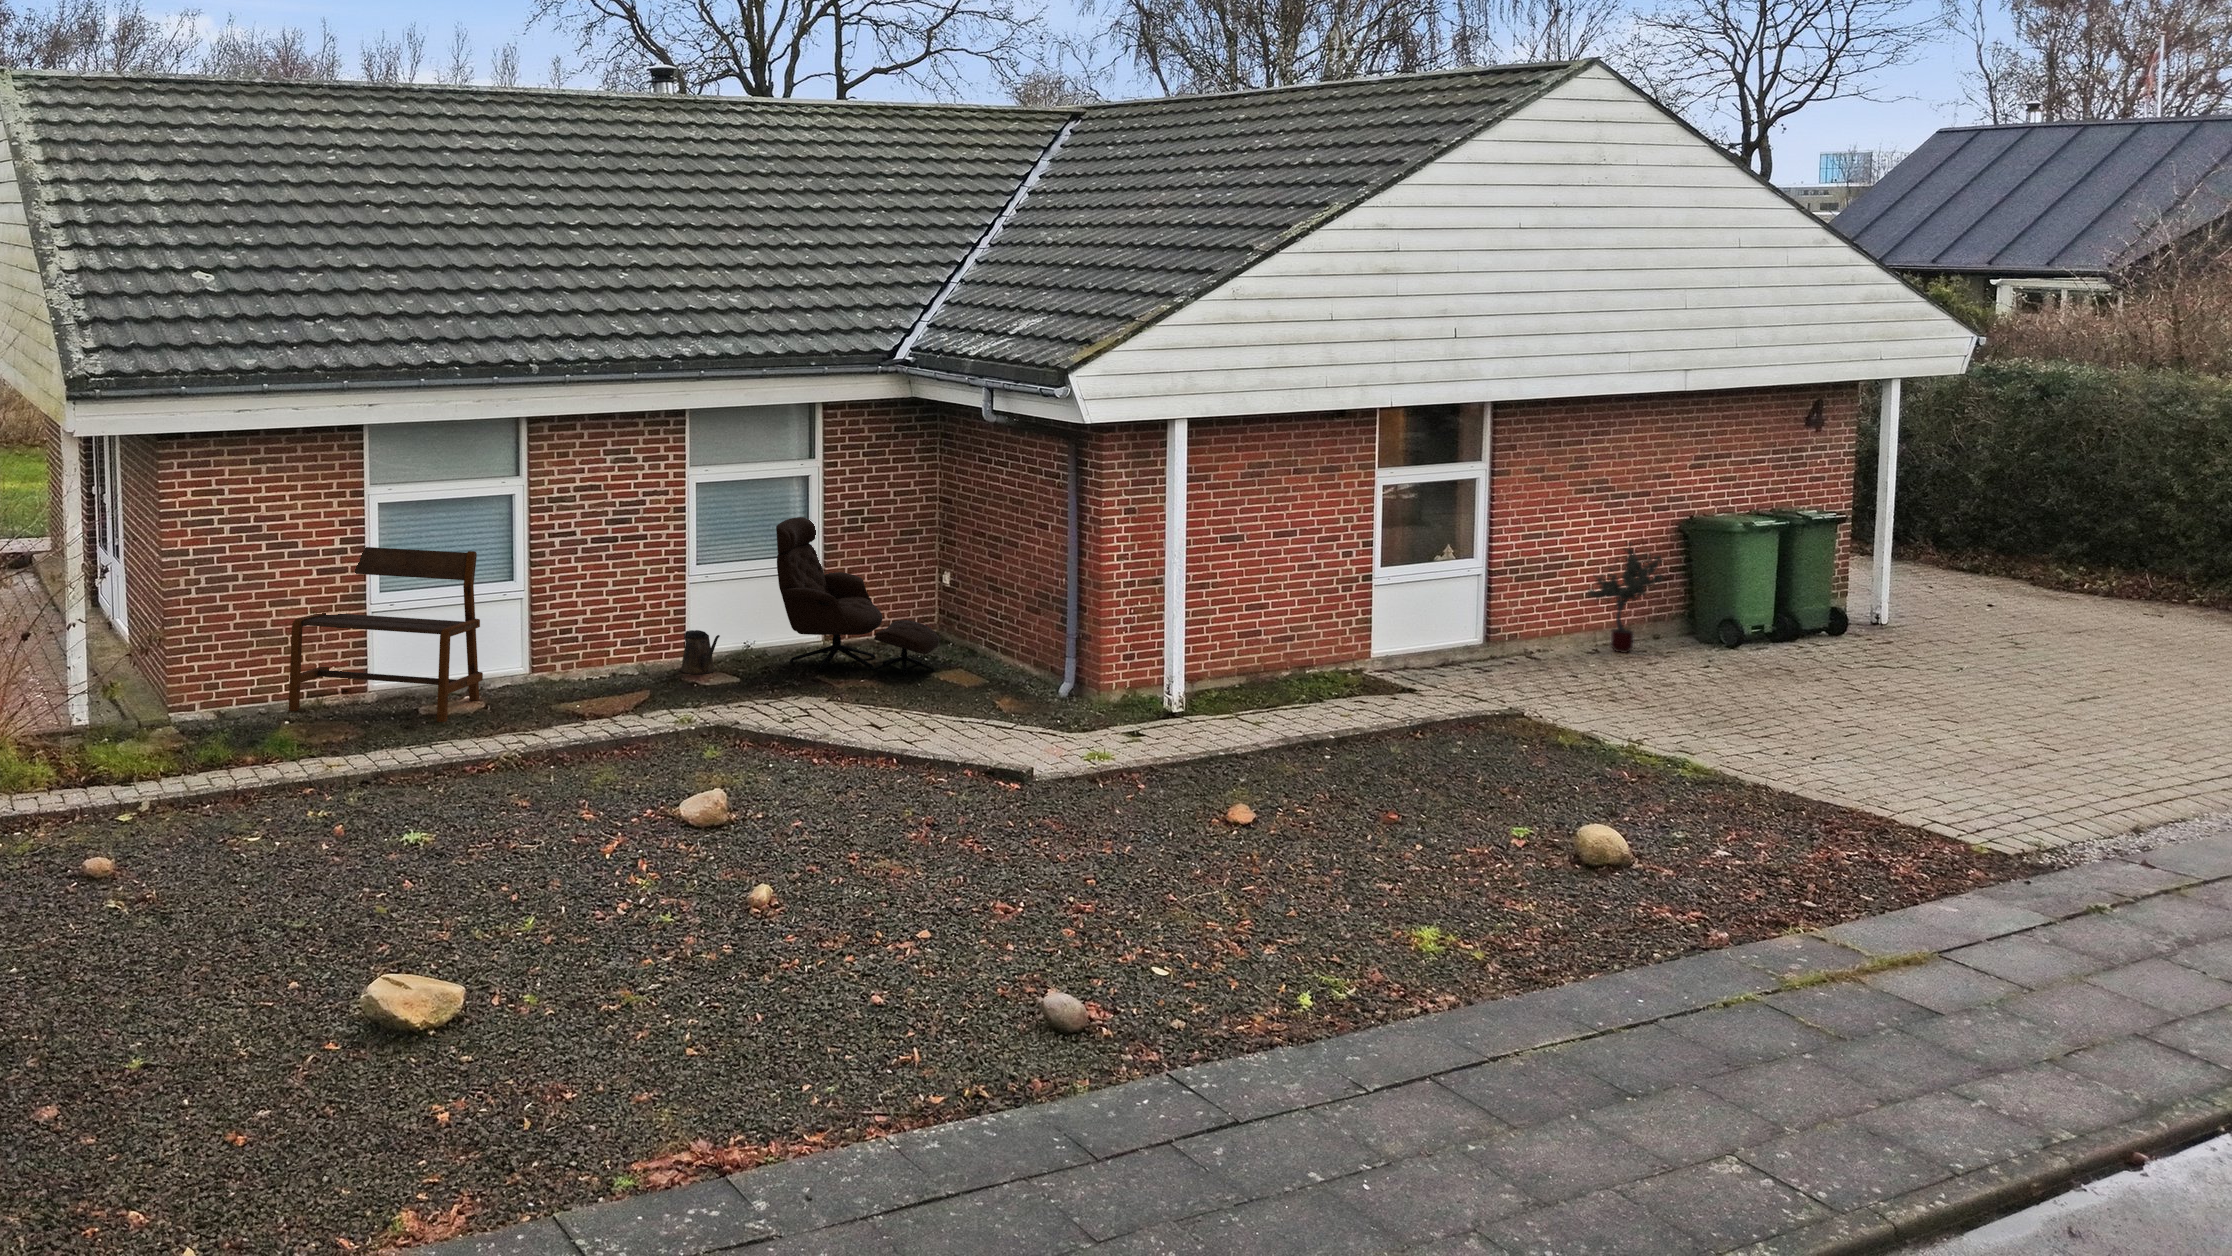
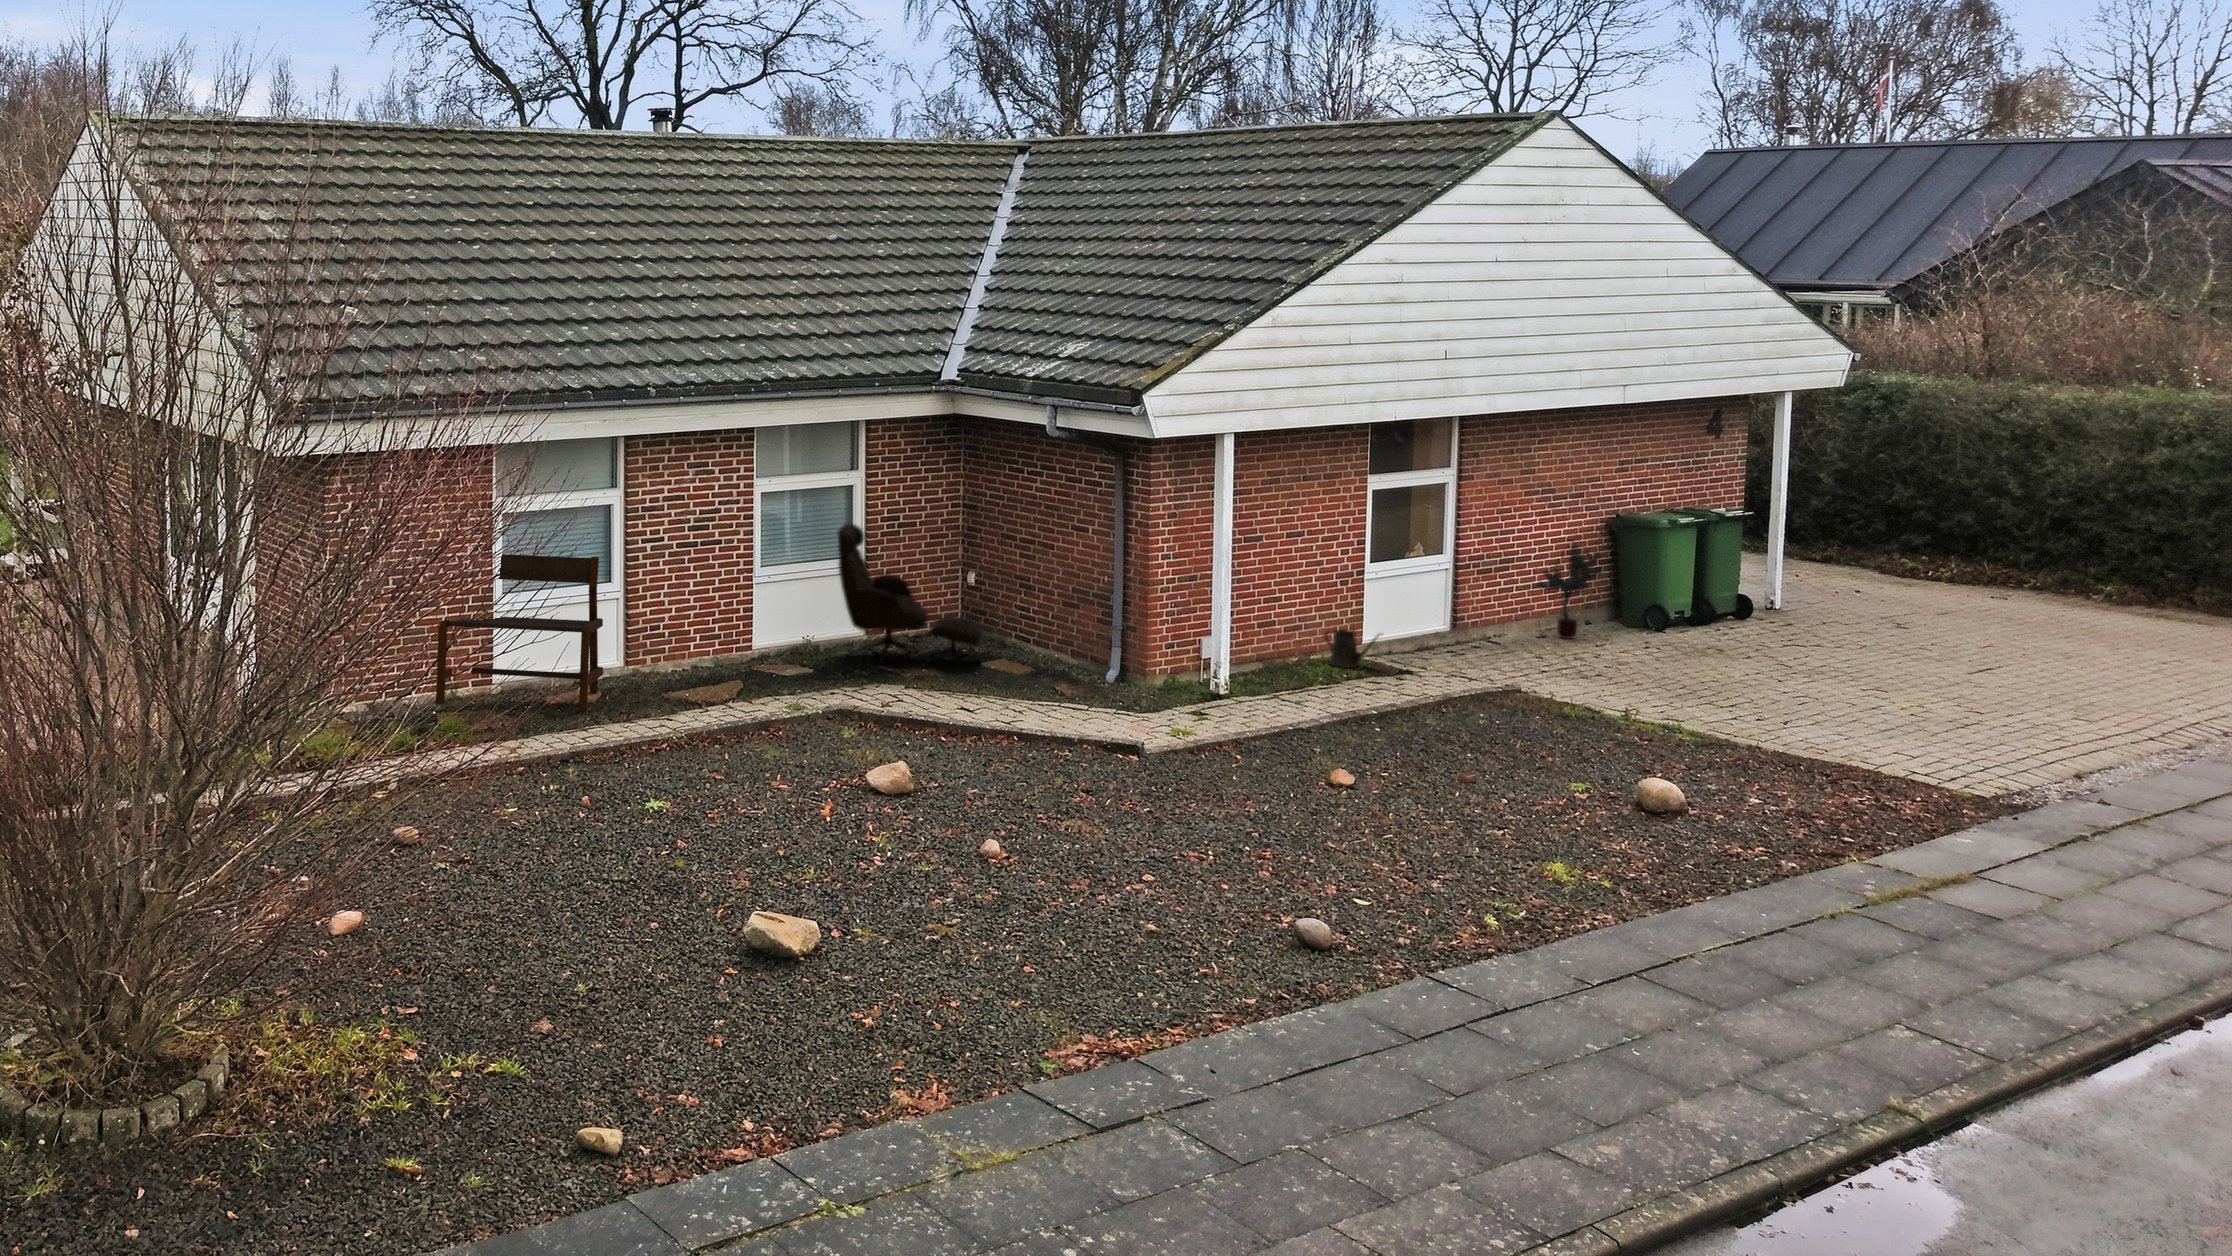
watering can: present [681,630,720,674] -> present [1324,629,1383,668]

